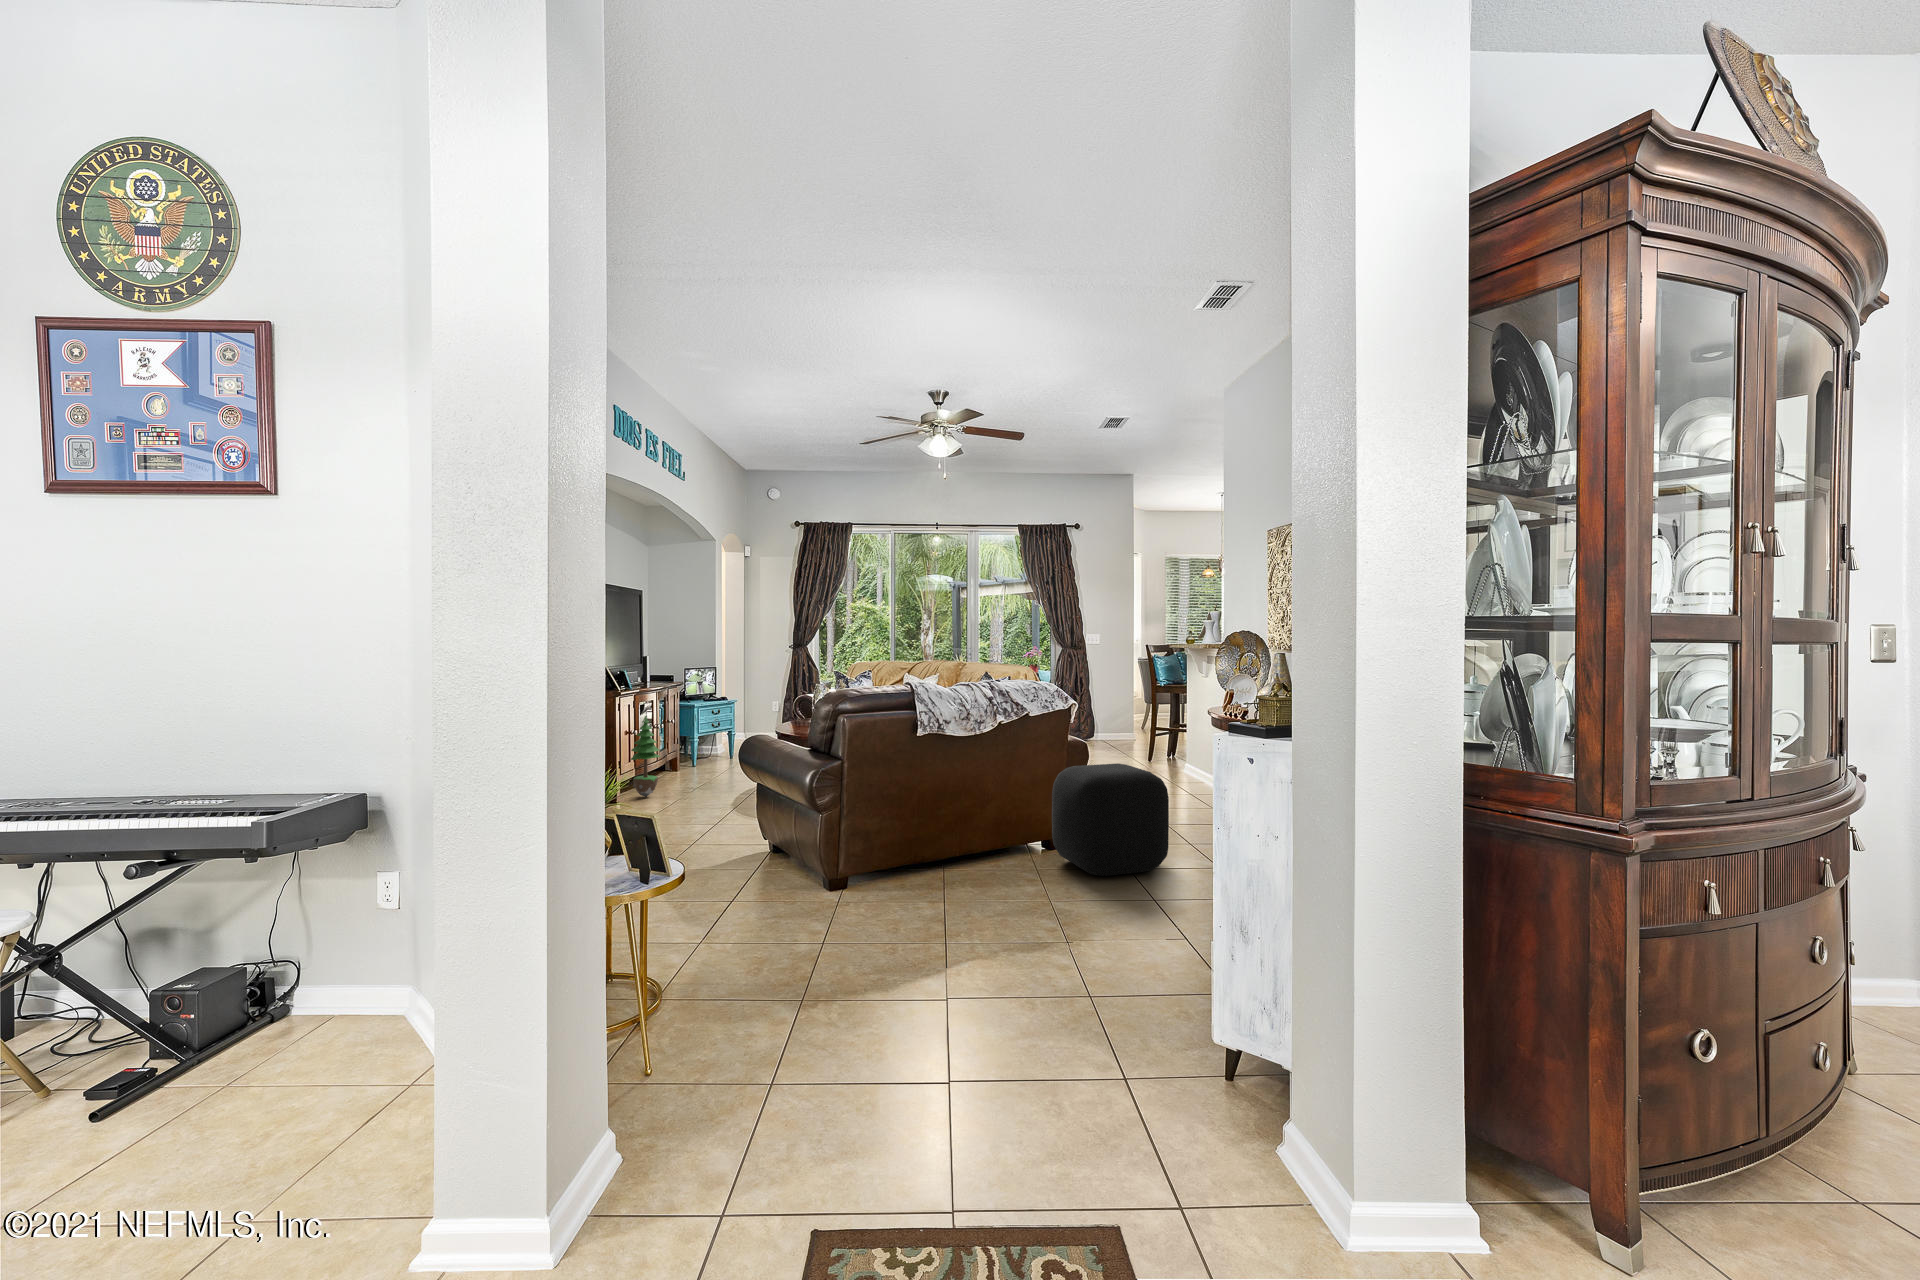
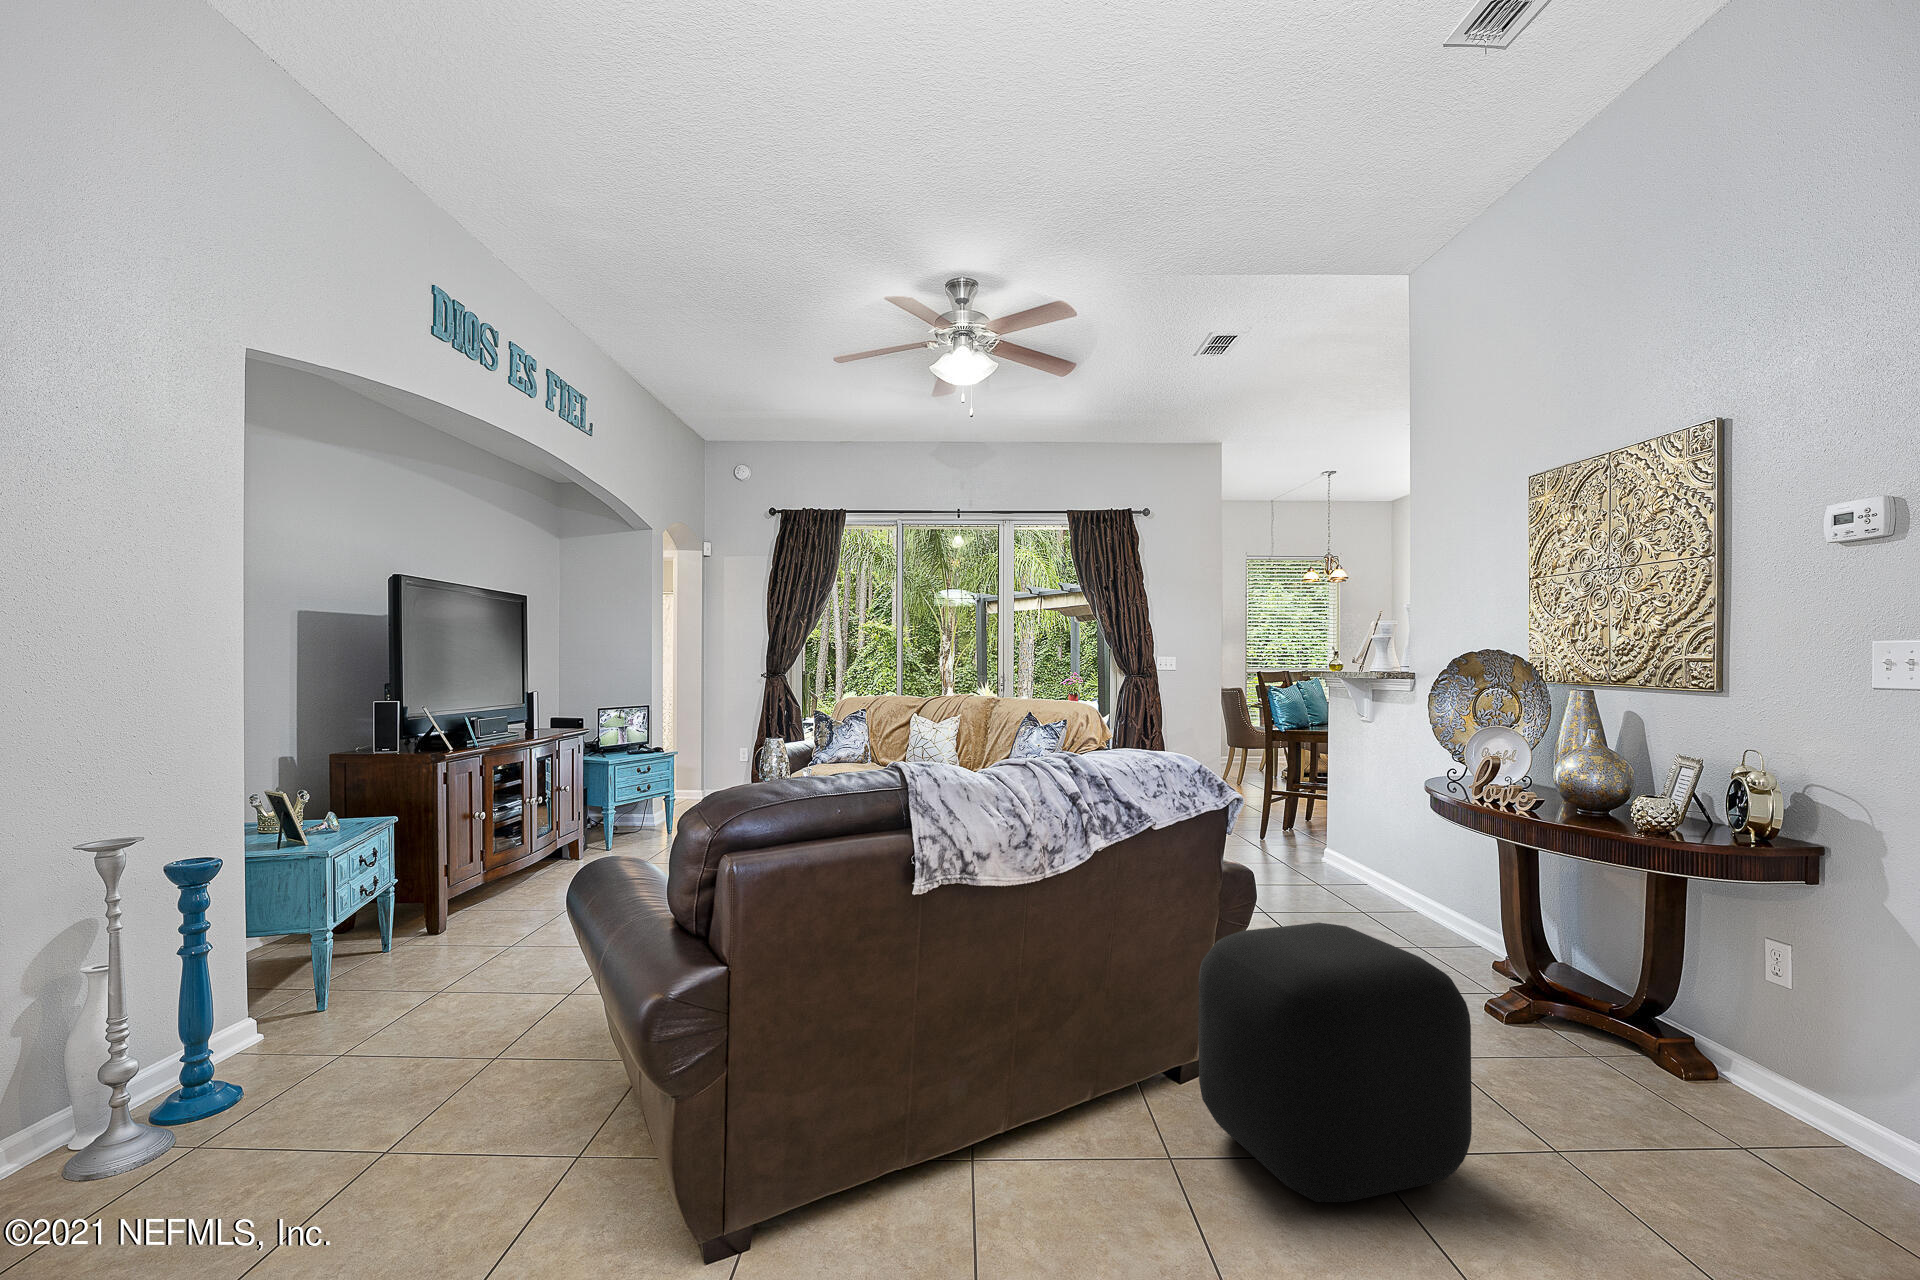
potted tree: present [631,716,660,797] -> none [470,788,523,918]

